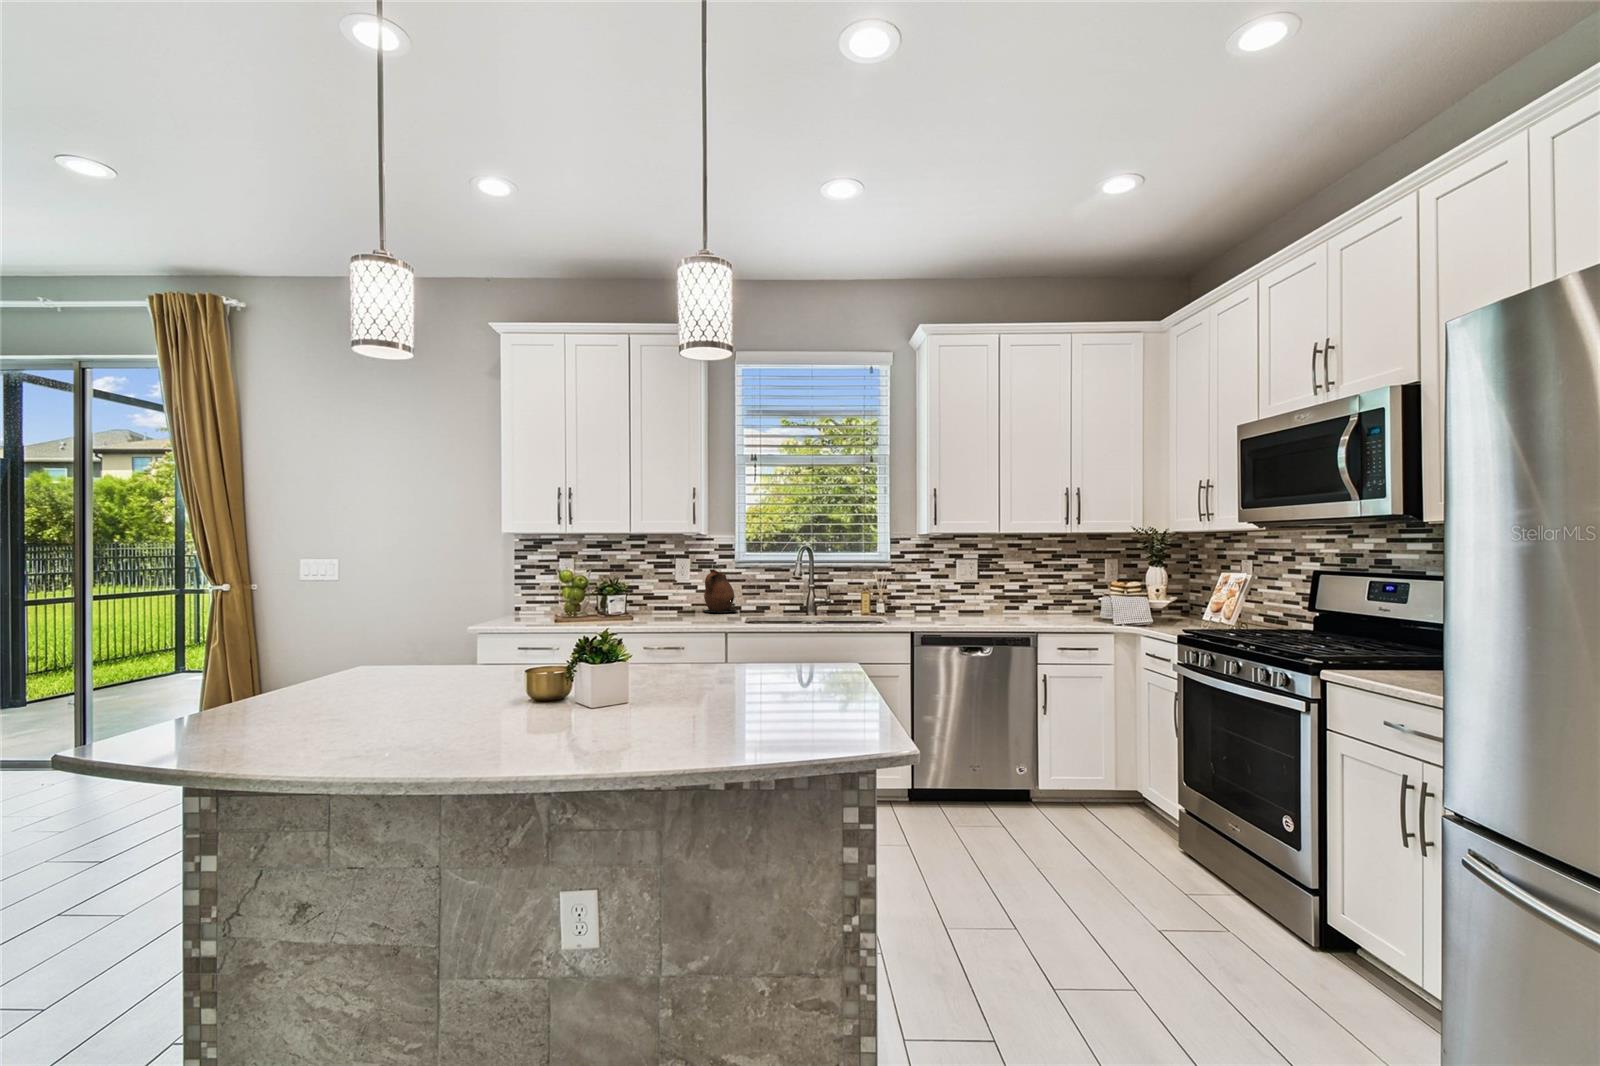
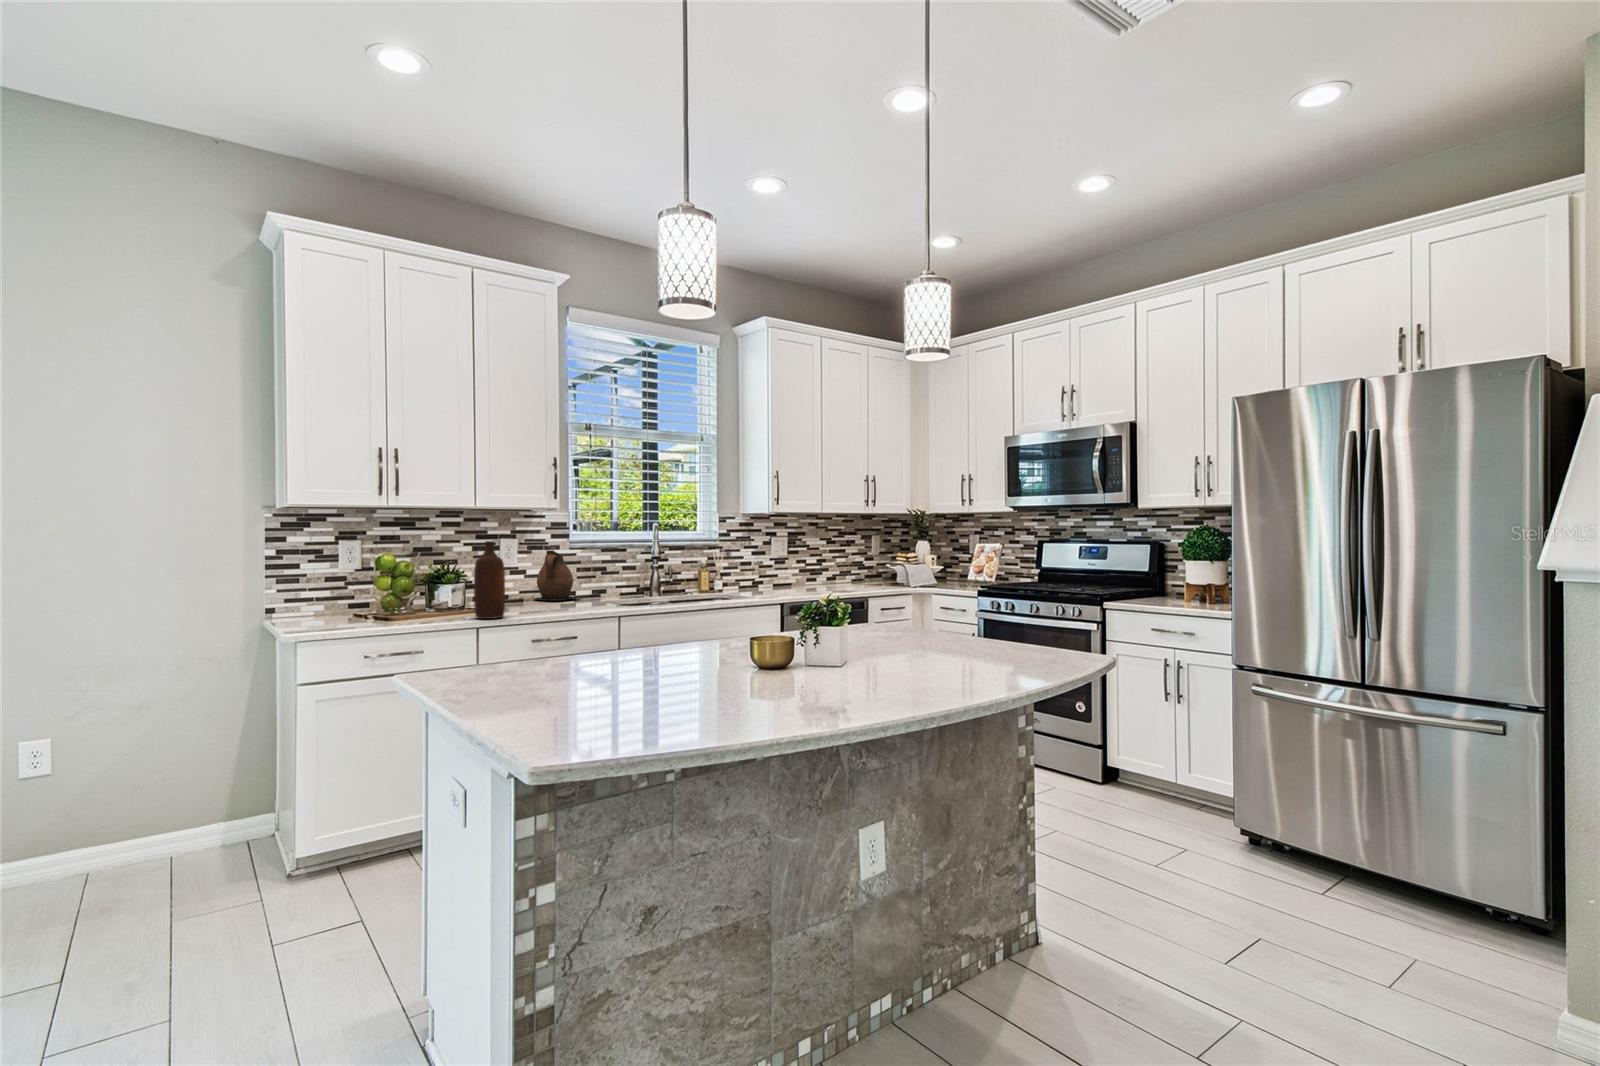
bottle: none [605,560,629,624] -> present [474,541,505,619]

